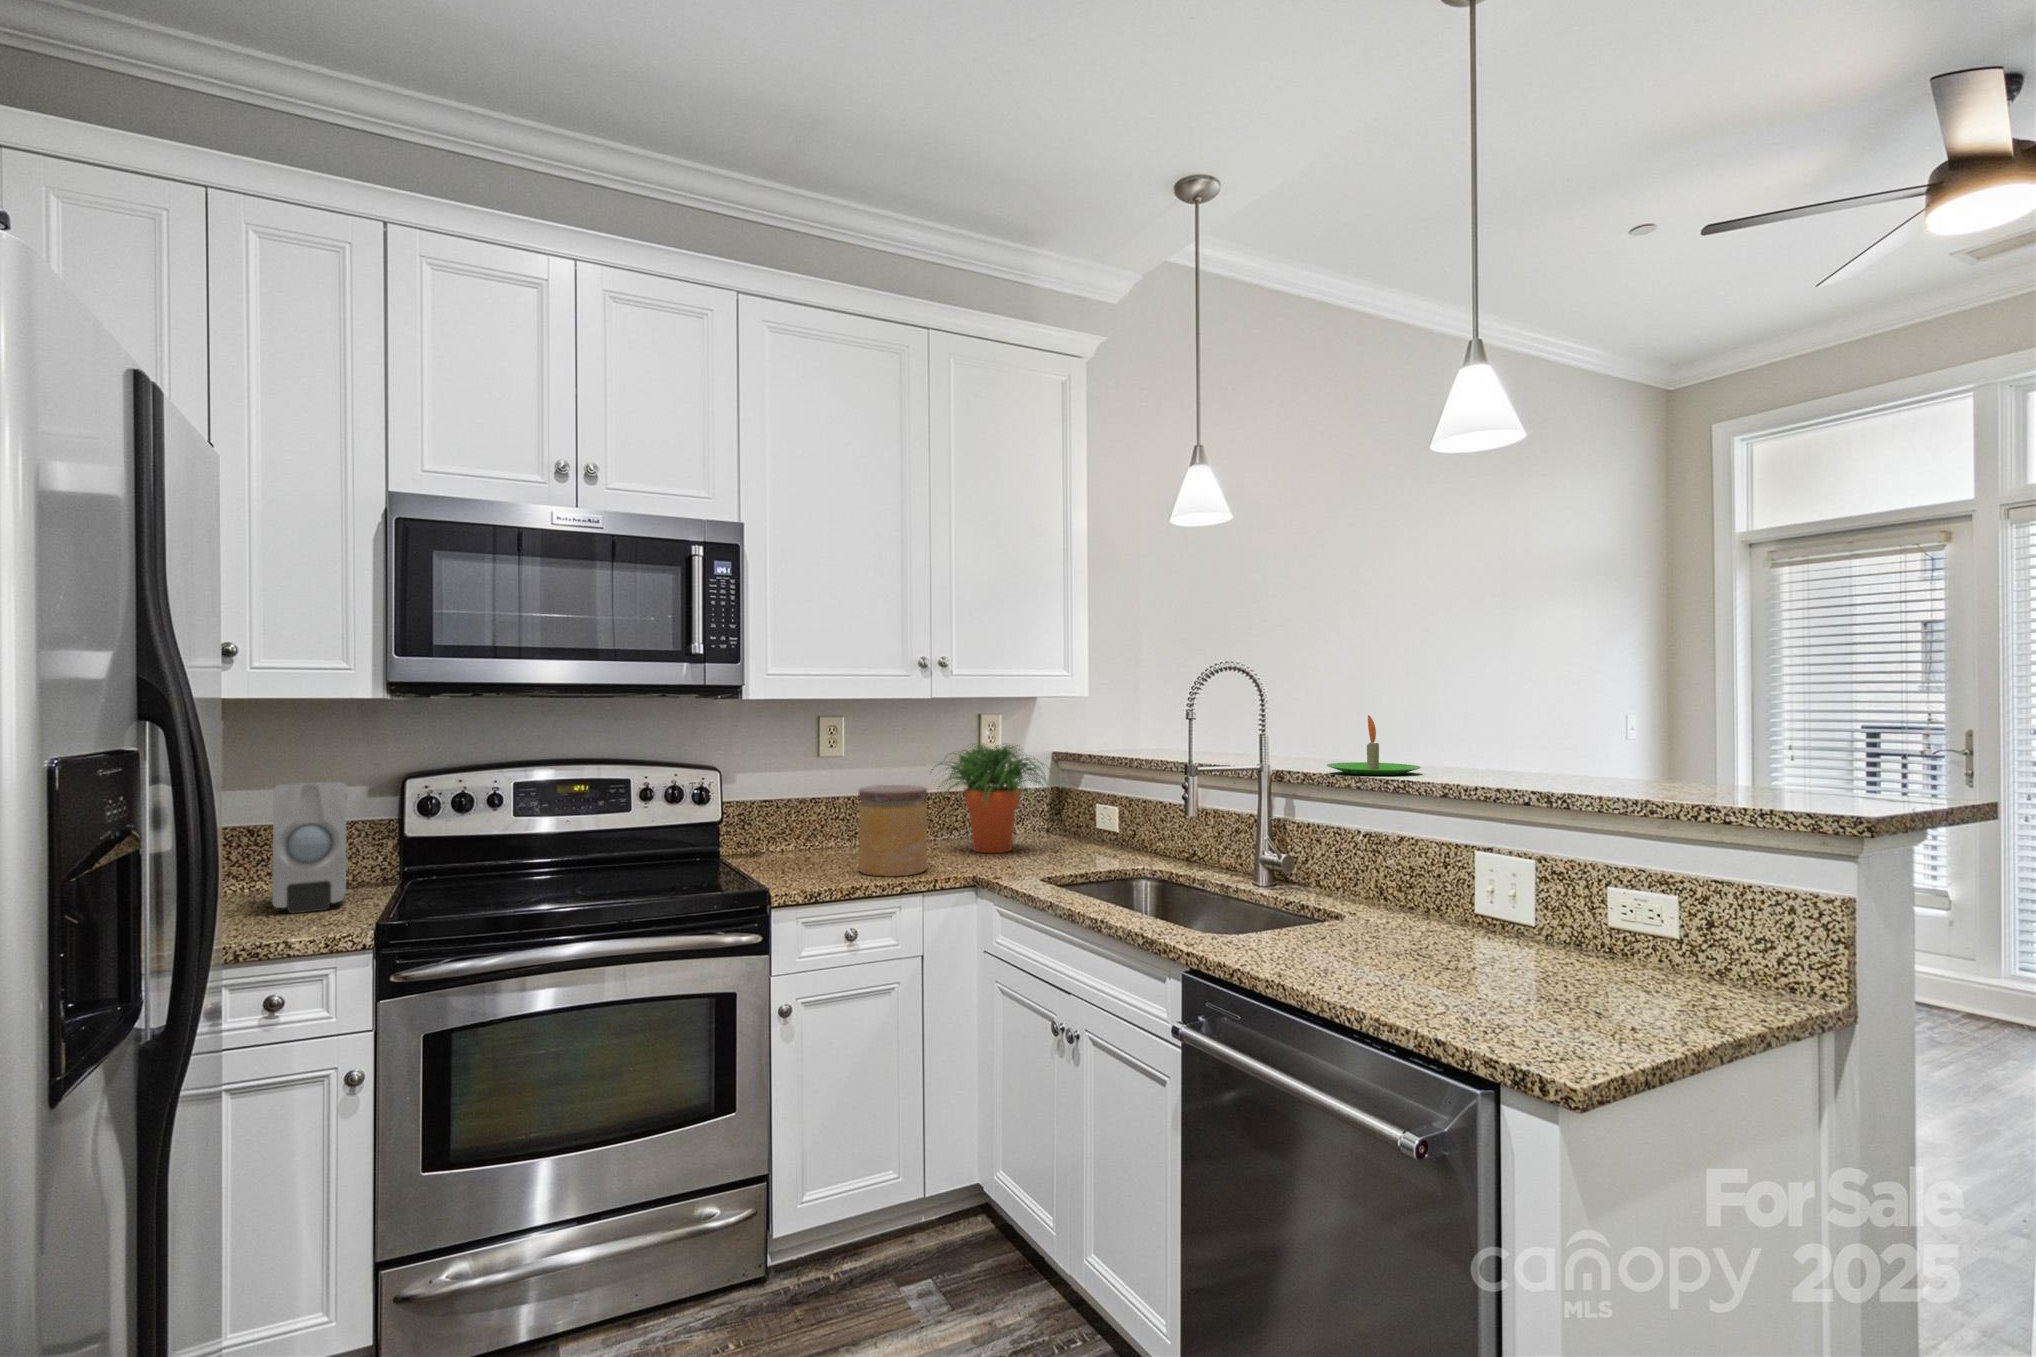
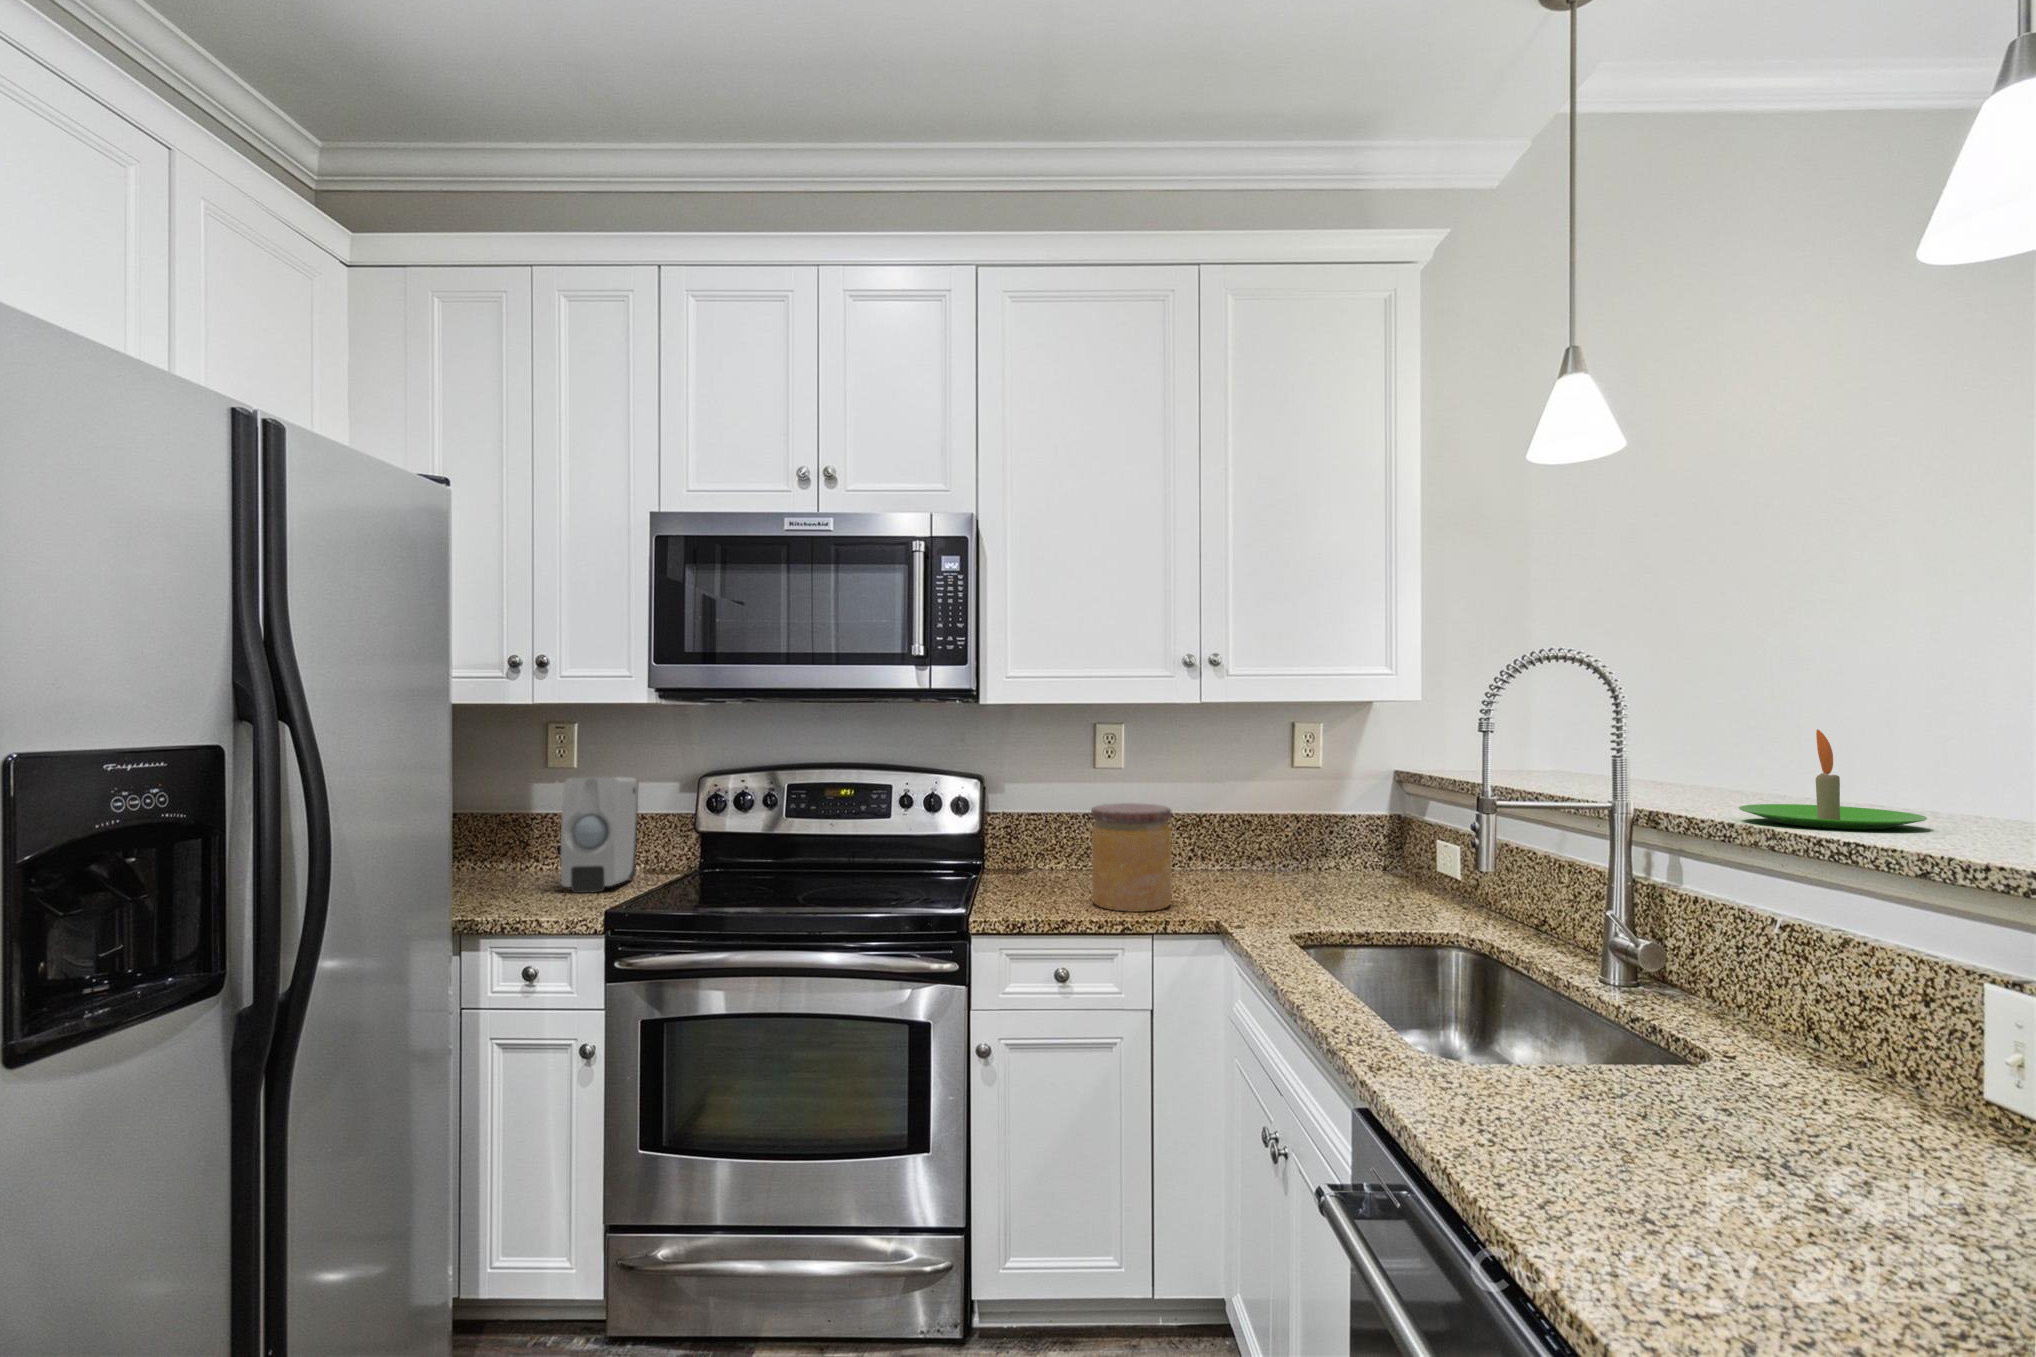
potted plant: present [932,744,1050,853] -> none [1209,757,1364,893]

